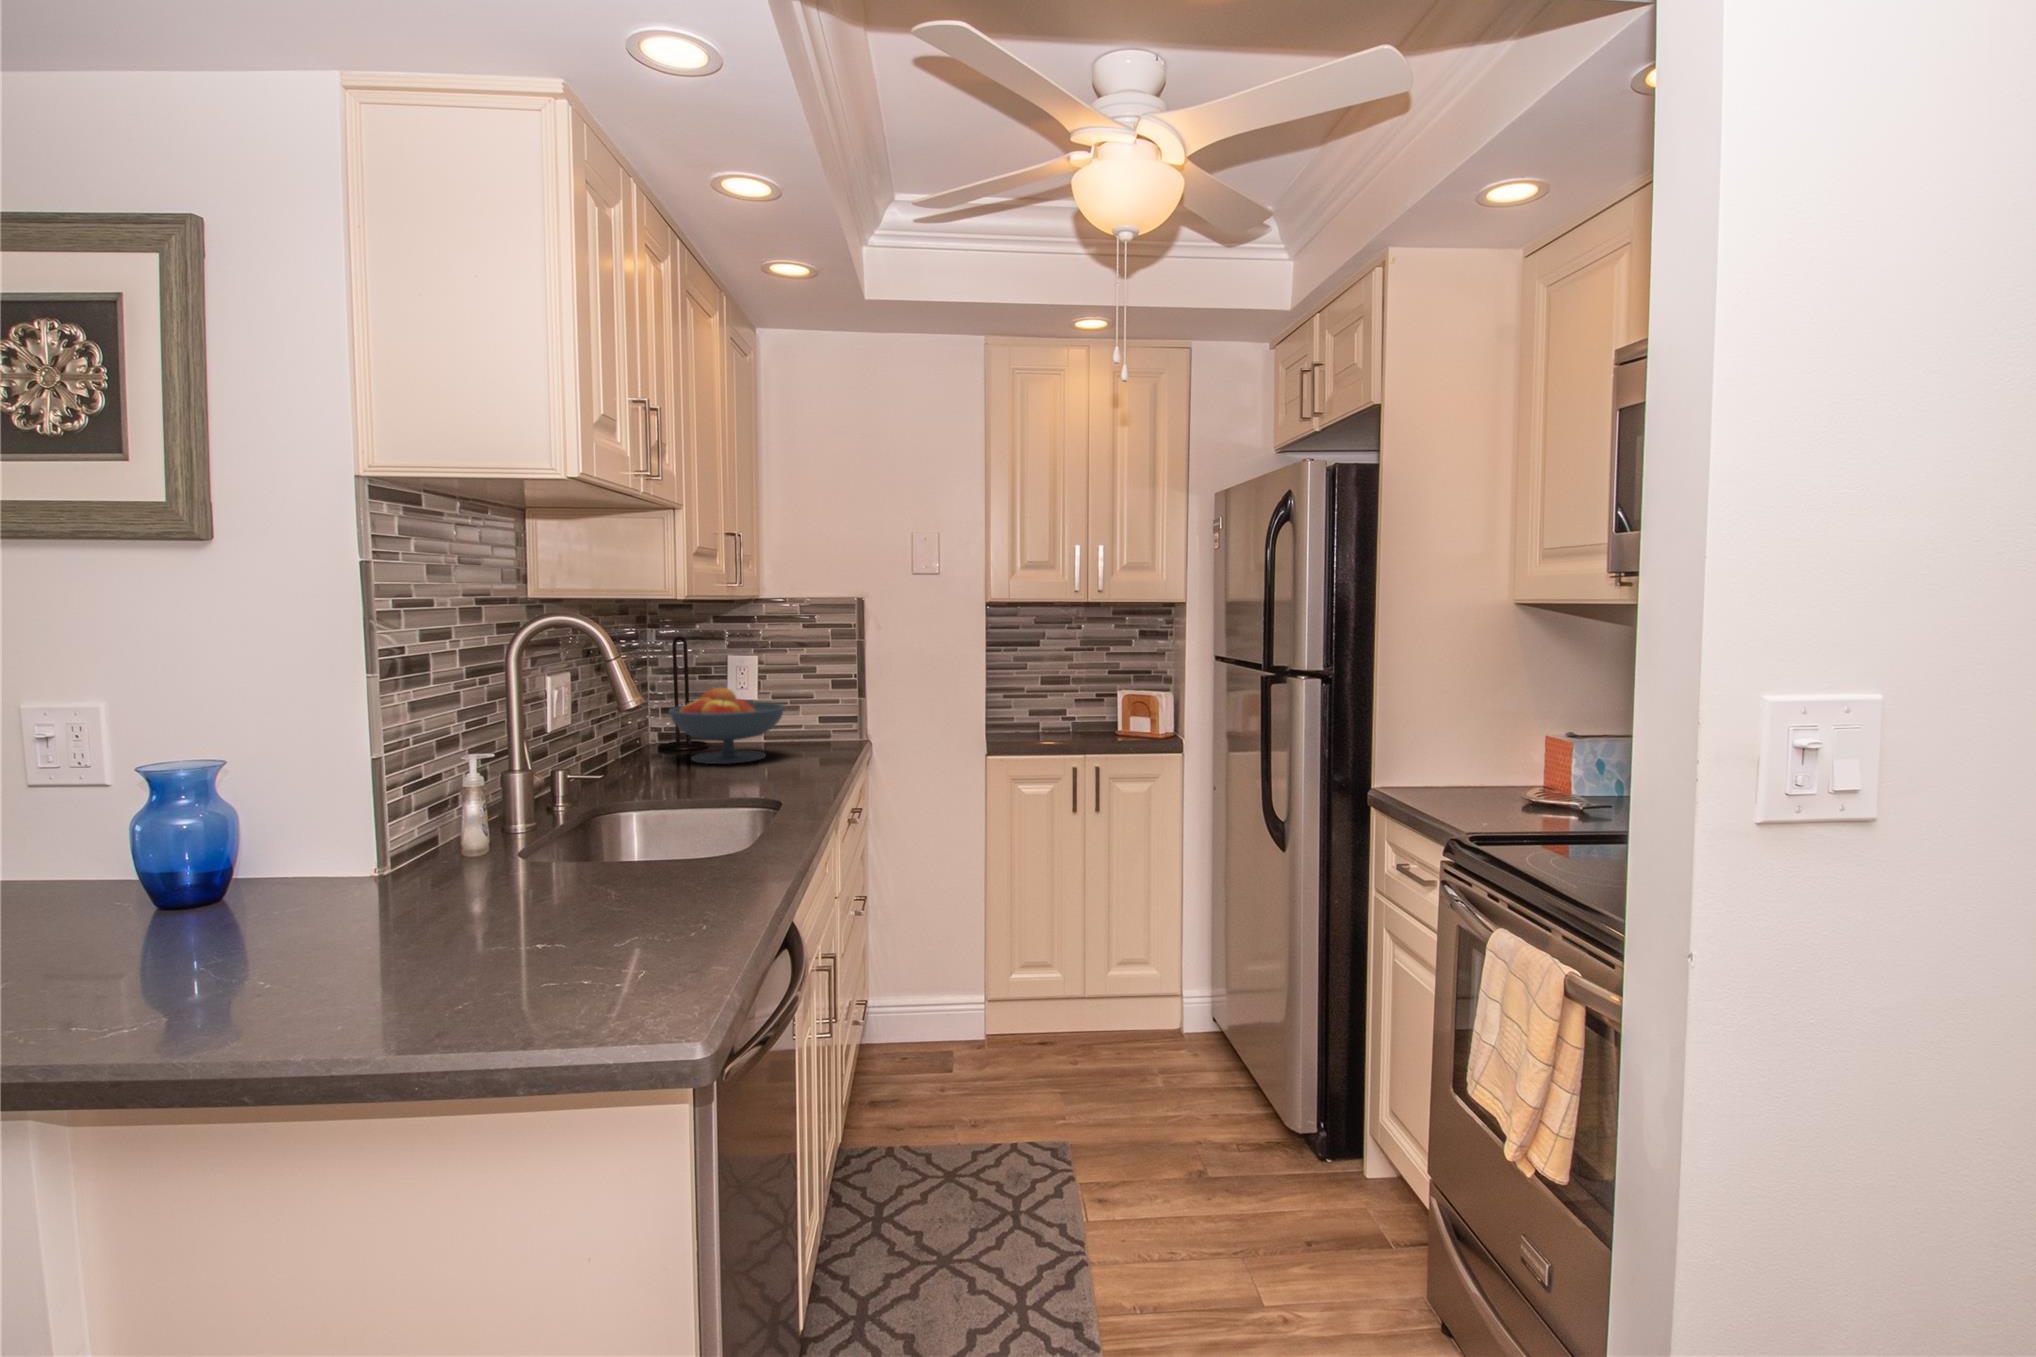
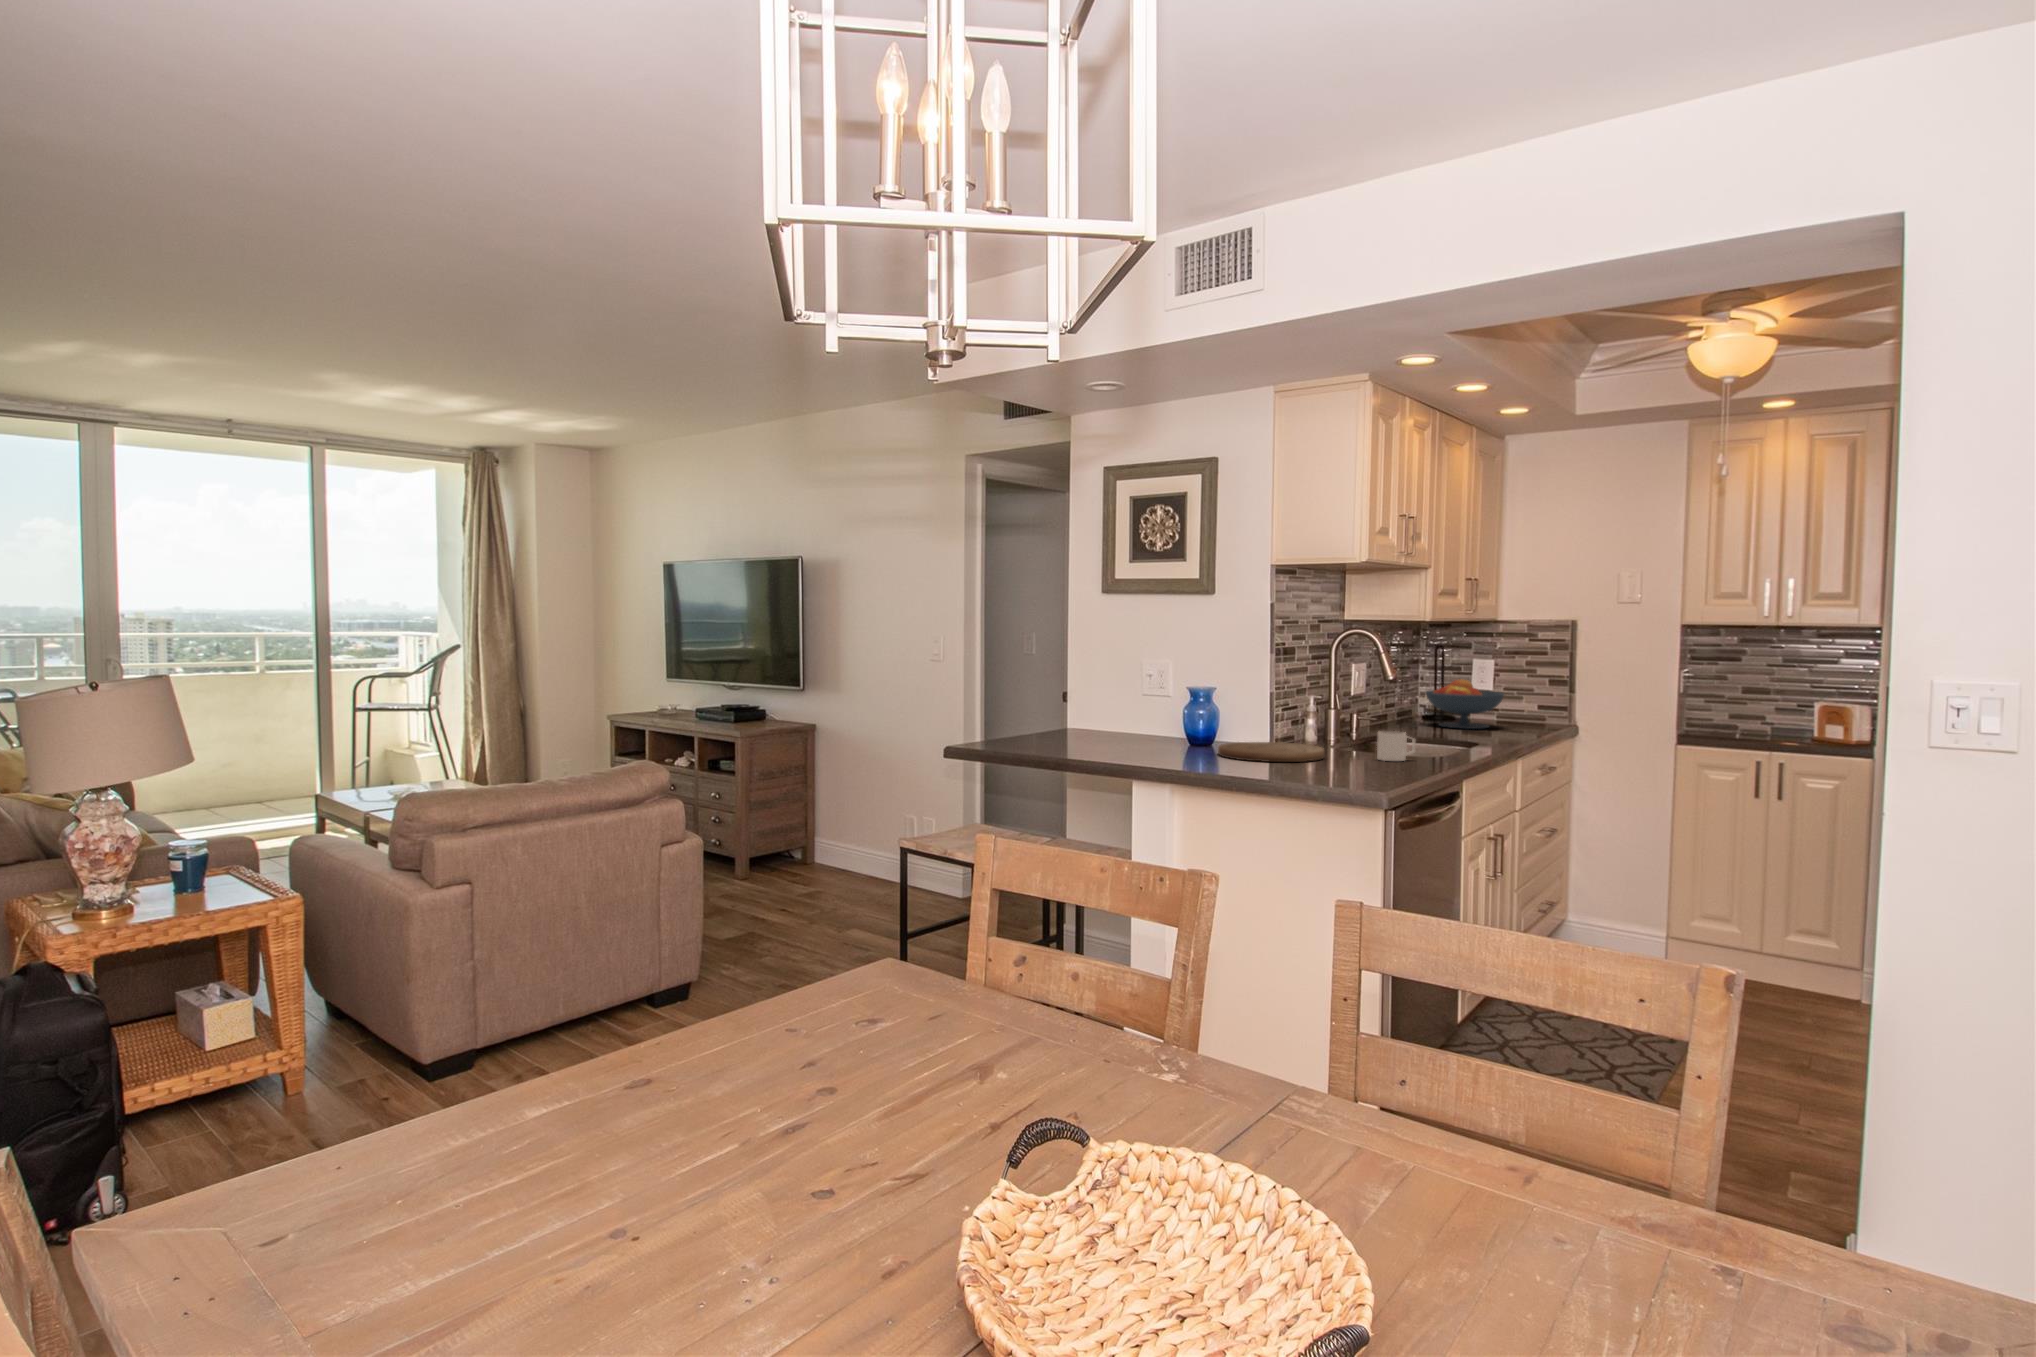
mug: none [644,829,726,903] -> present [1377,731,1415,761]
cutting board: none [189,883,518,996] -> present [1218,742,1324,762]

